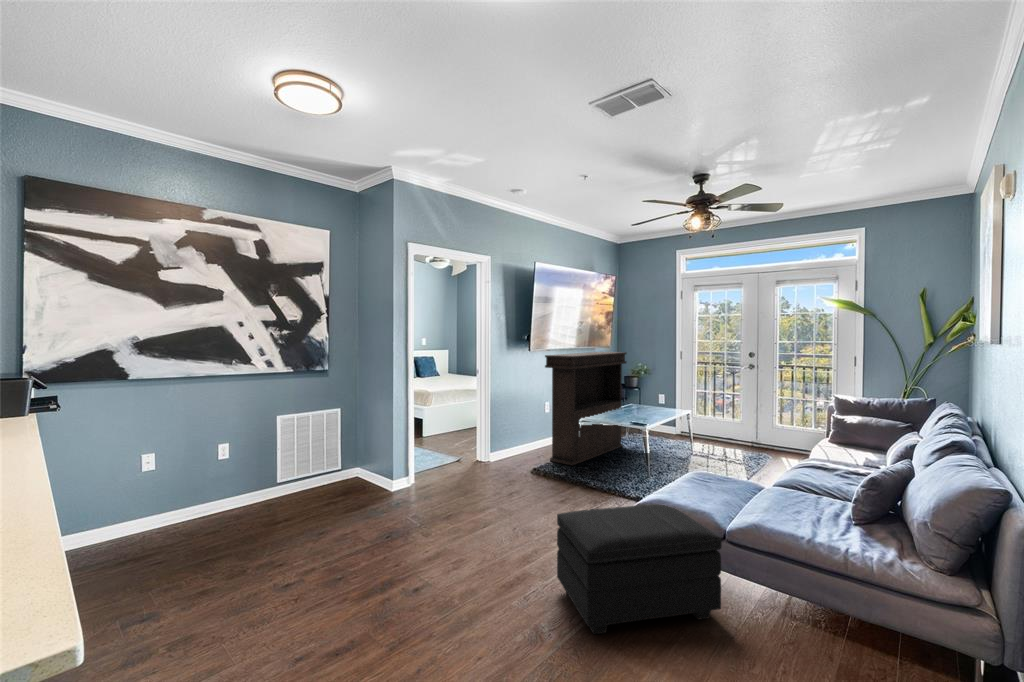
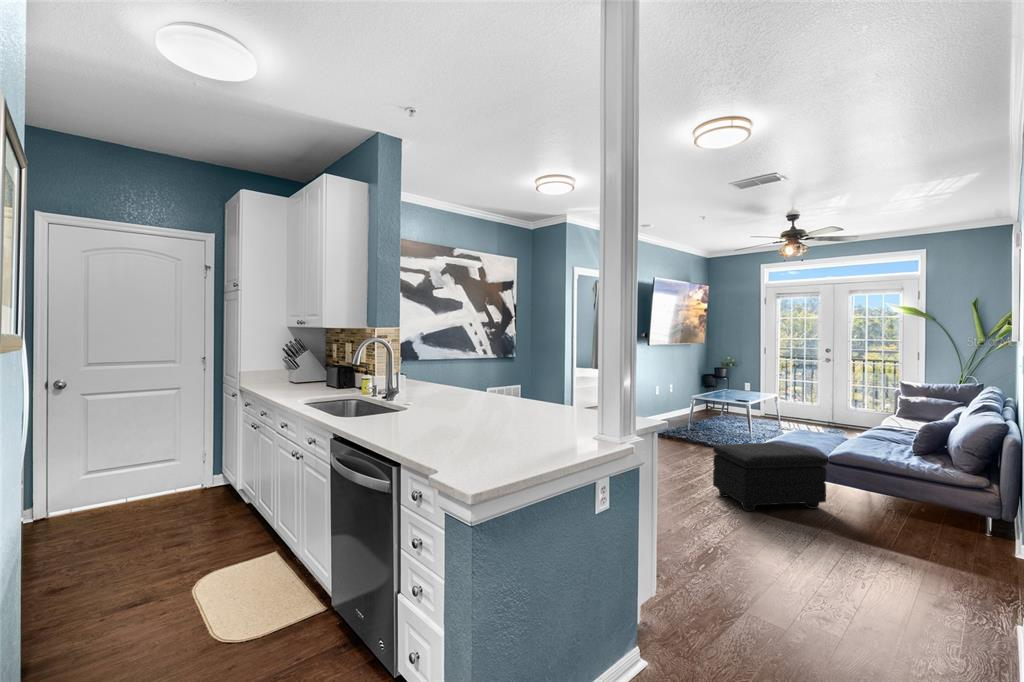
console table: present [545,352,627,465] -> none [664,347,723,432]

